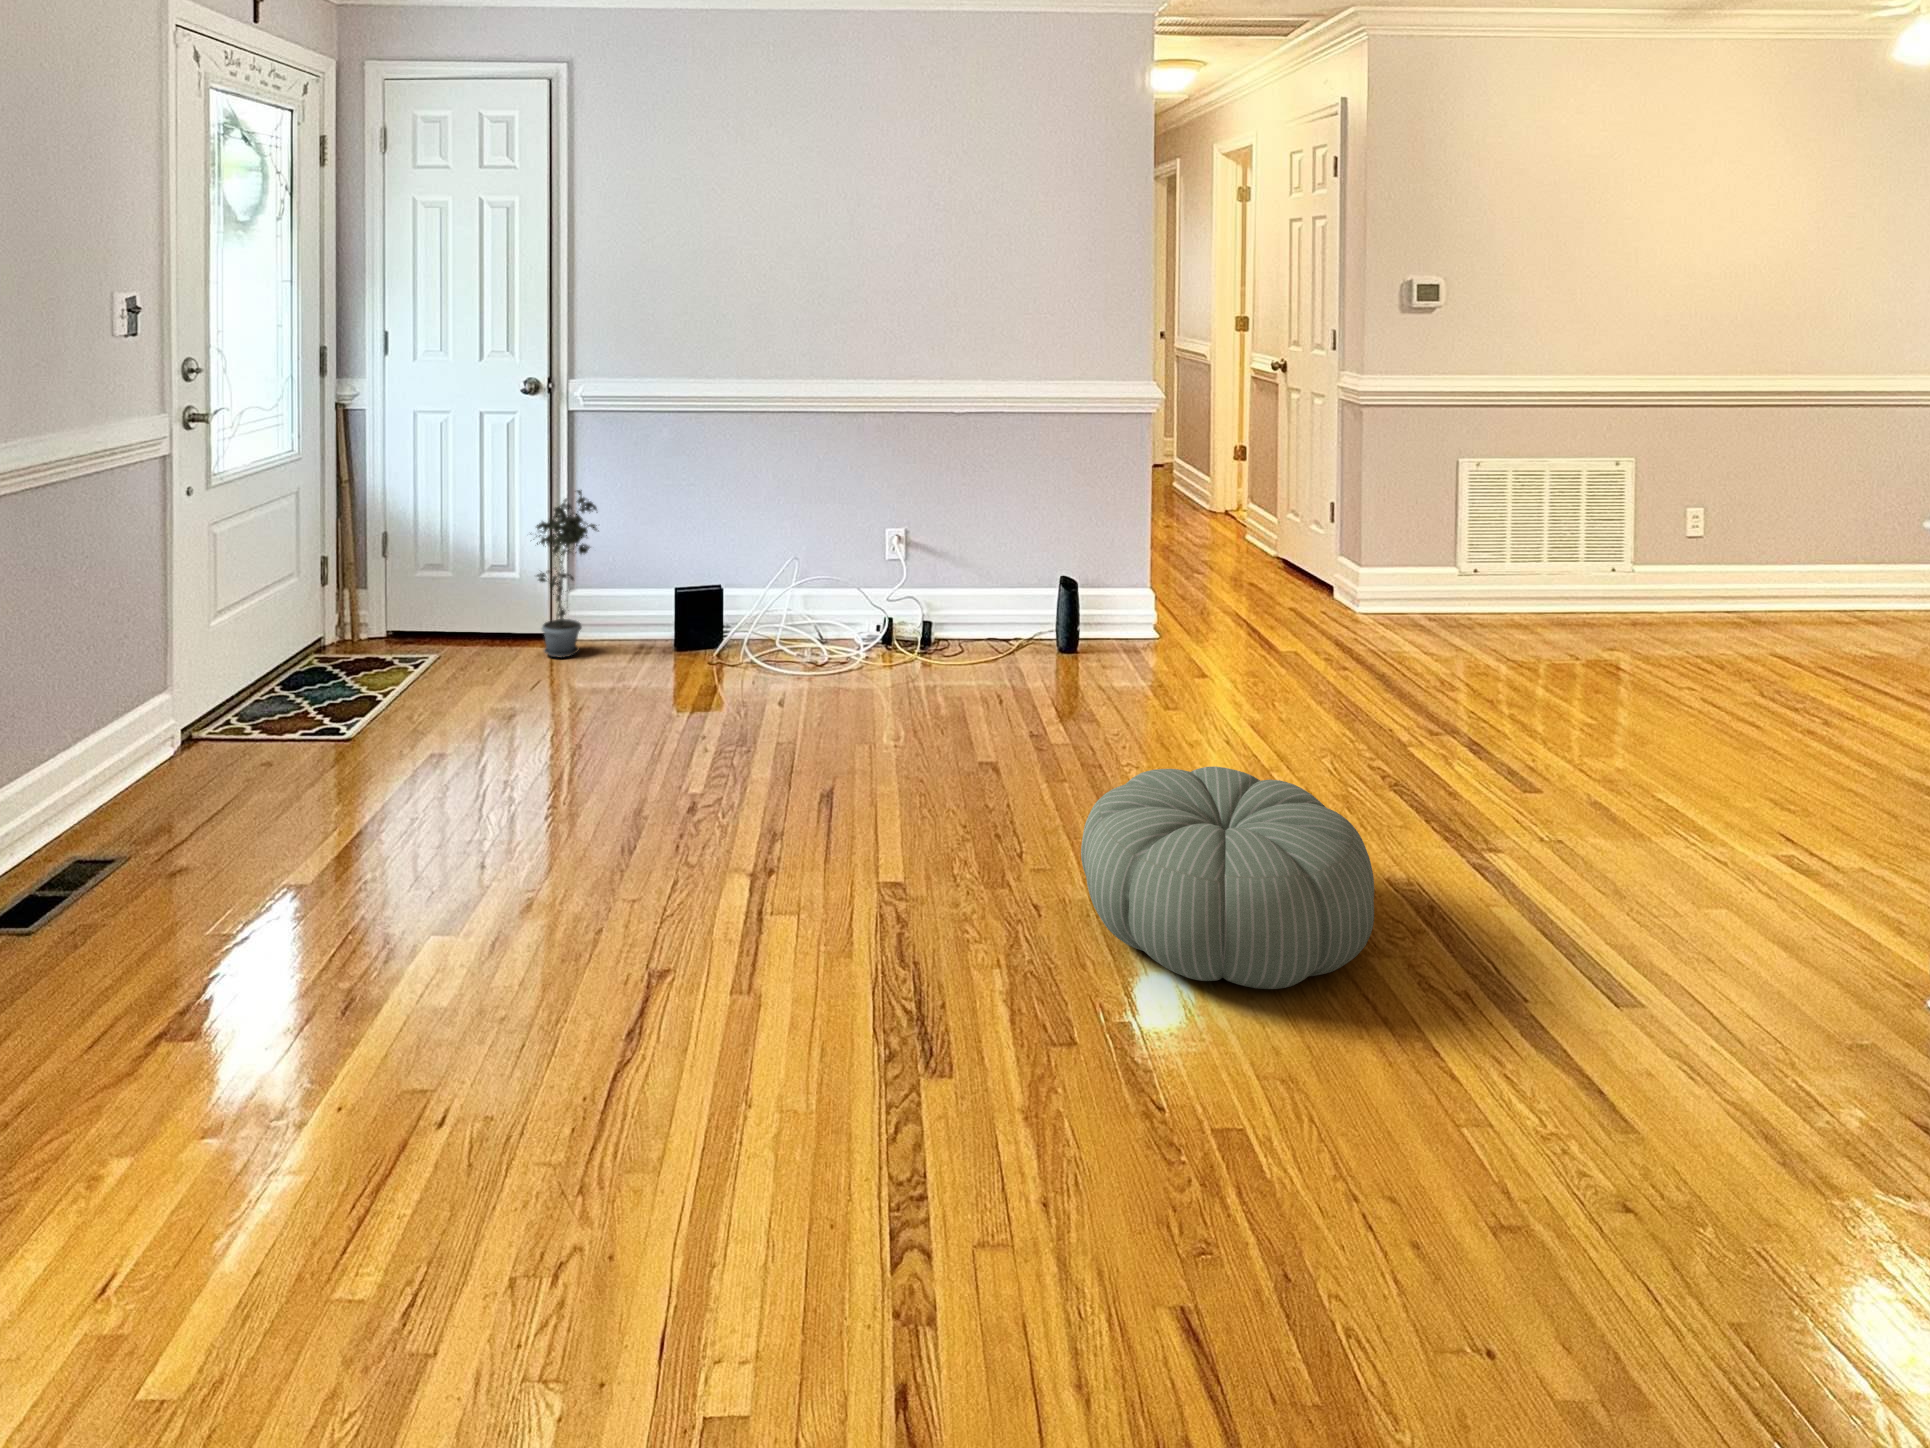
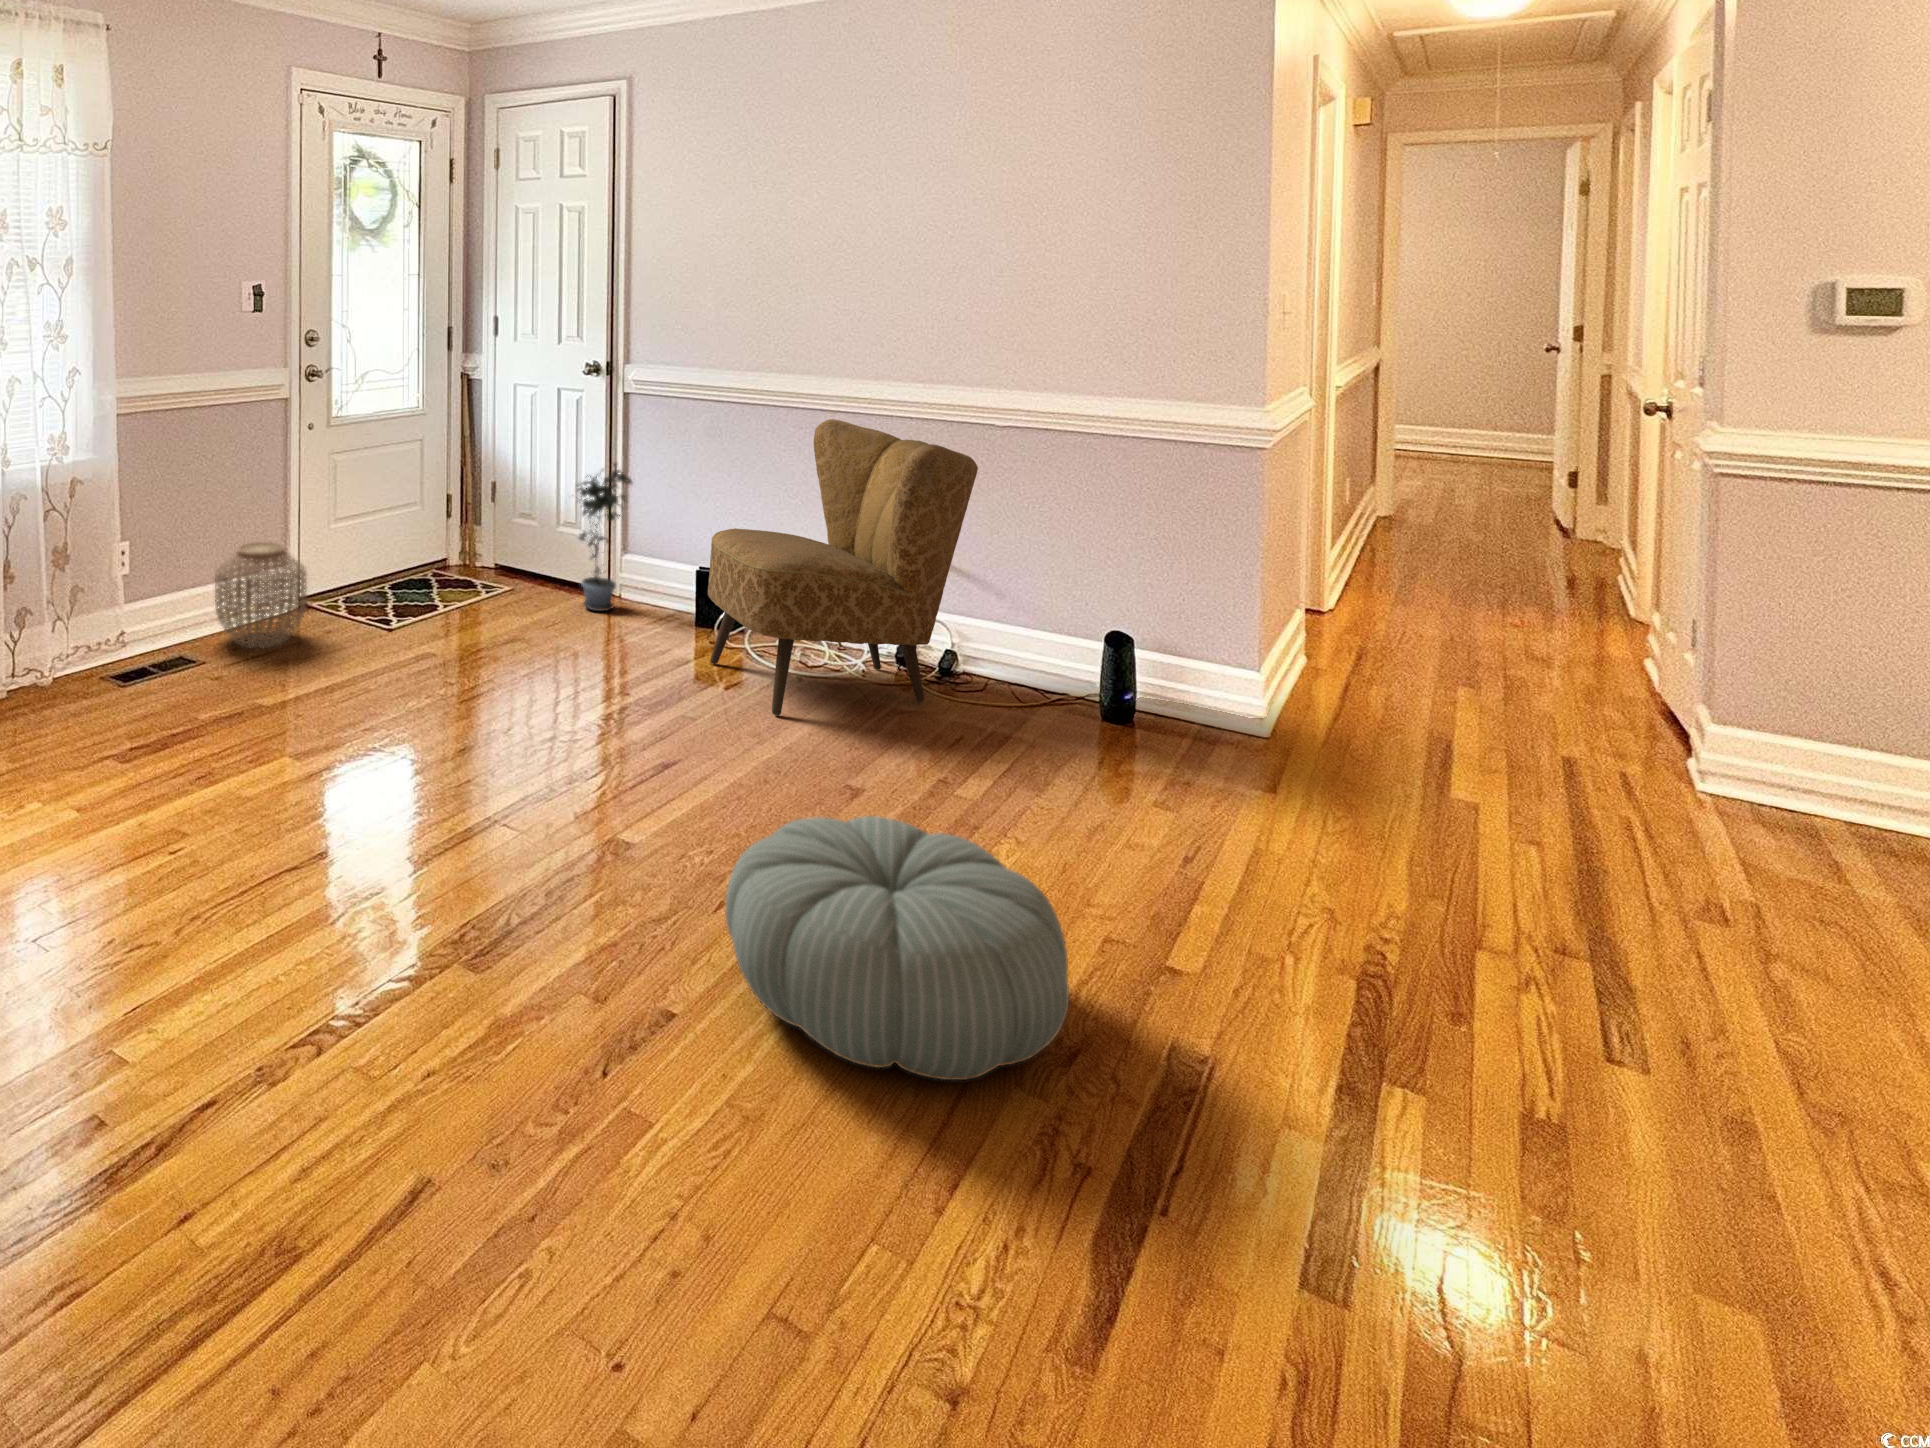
armchair: none [735,422,976,715] -> present [708,419,978,715]
woven basket: none [105,658,256,816] -> present [215,542,307,648]

